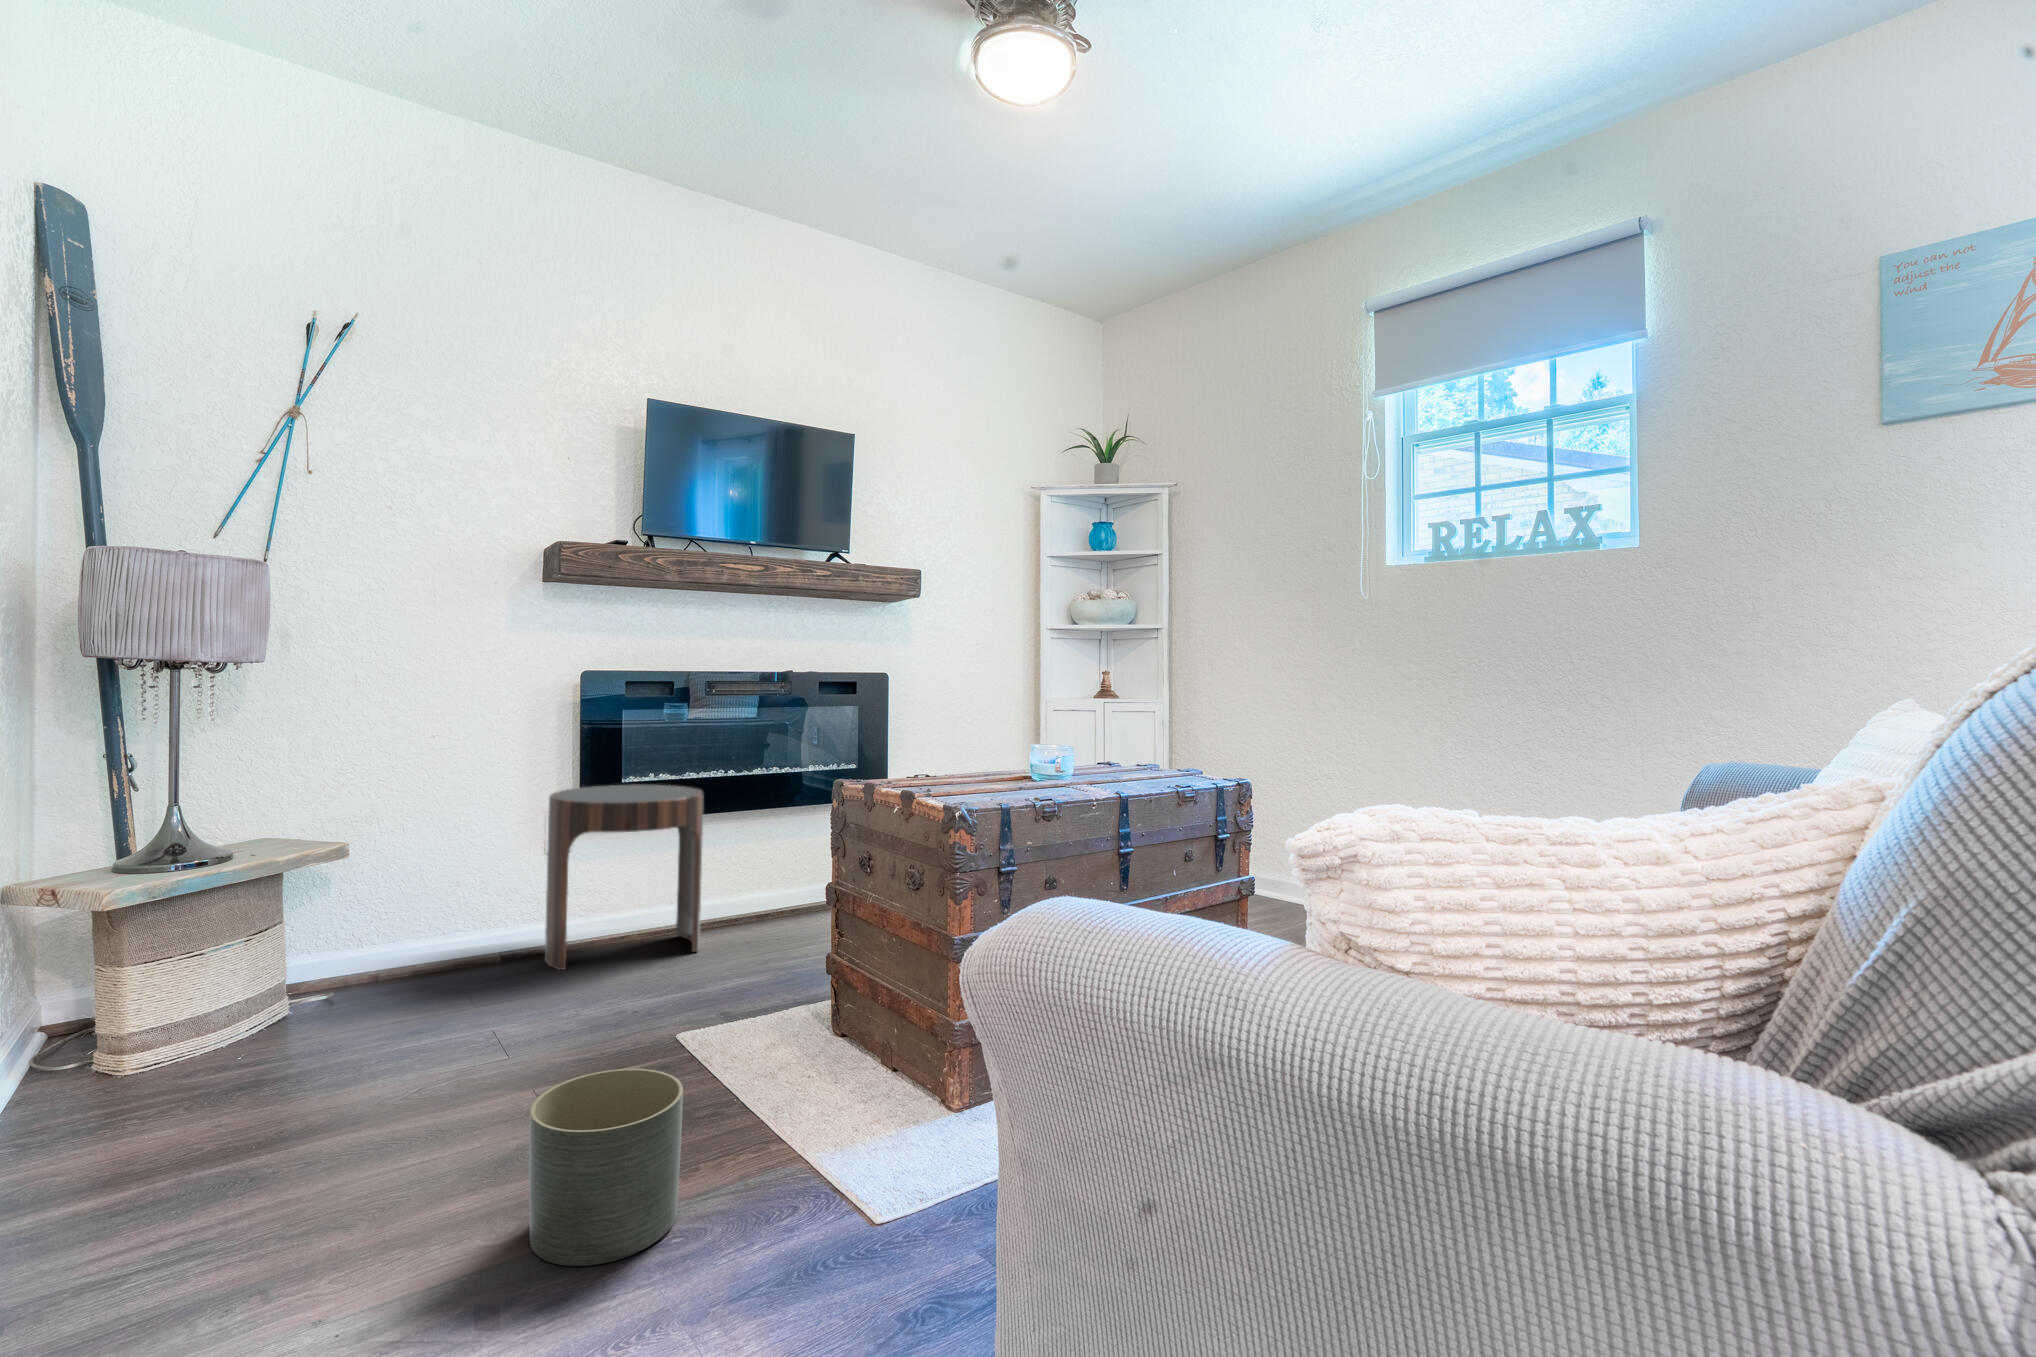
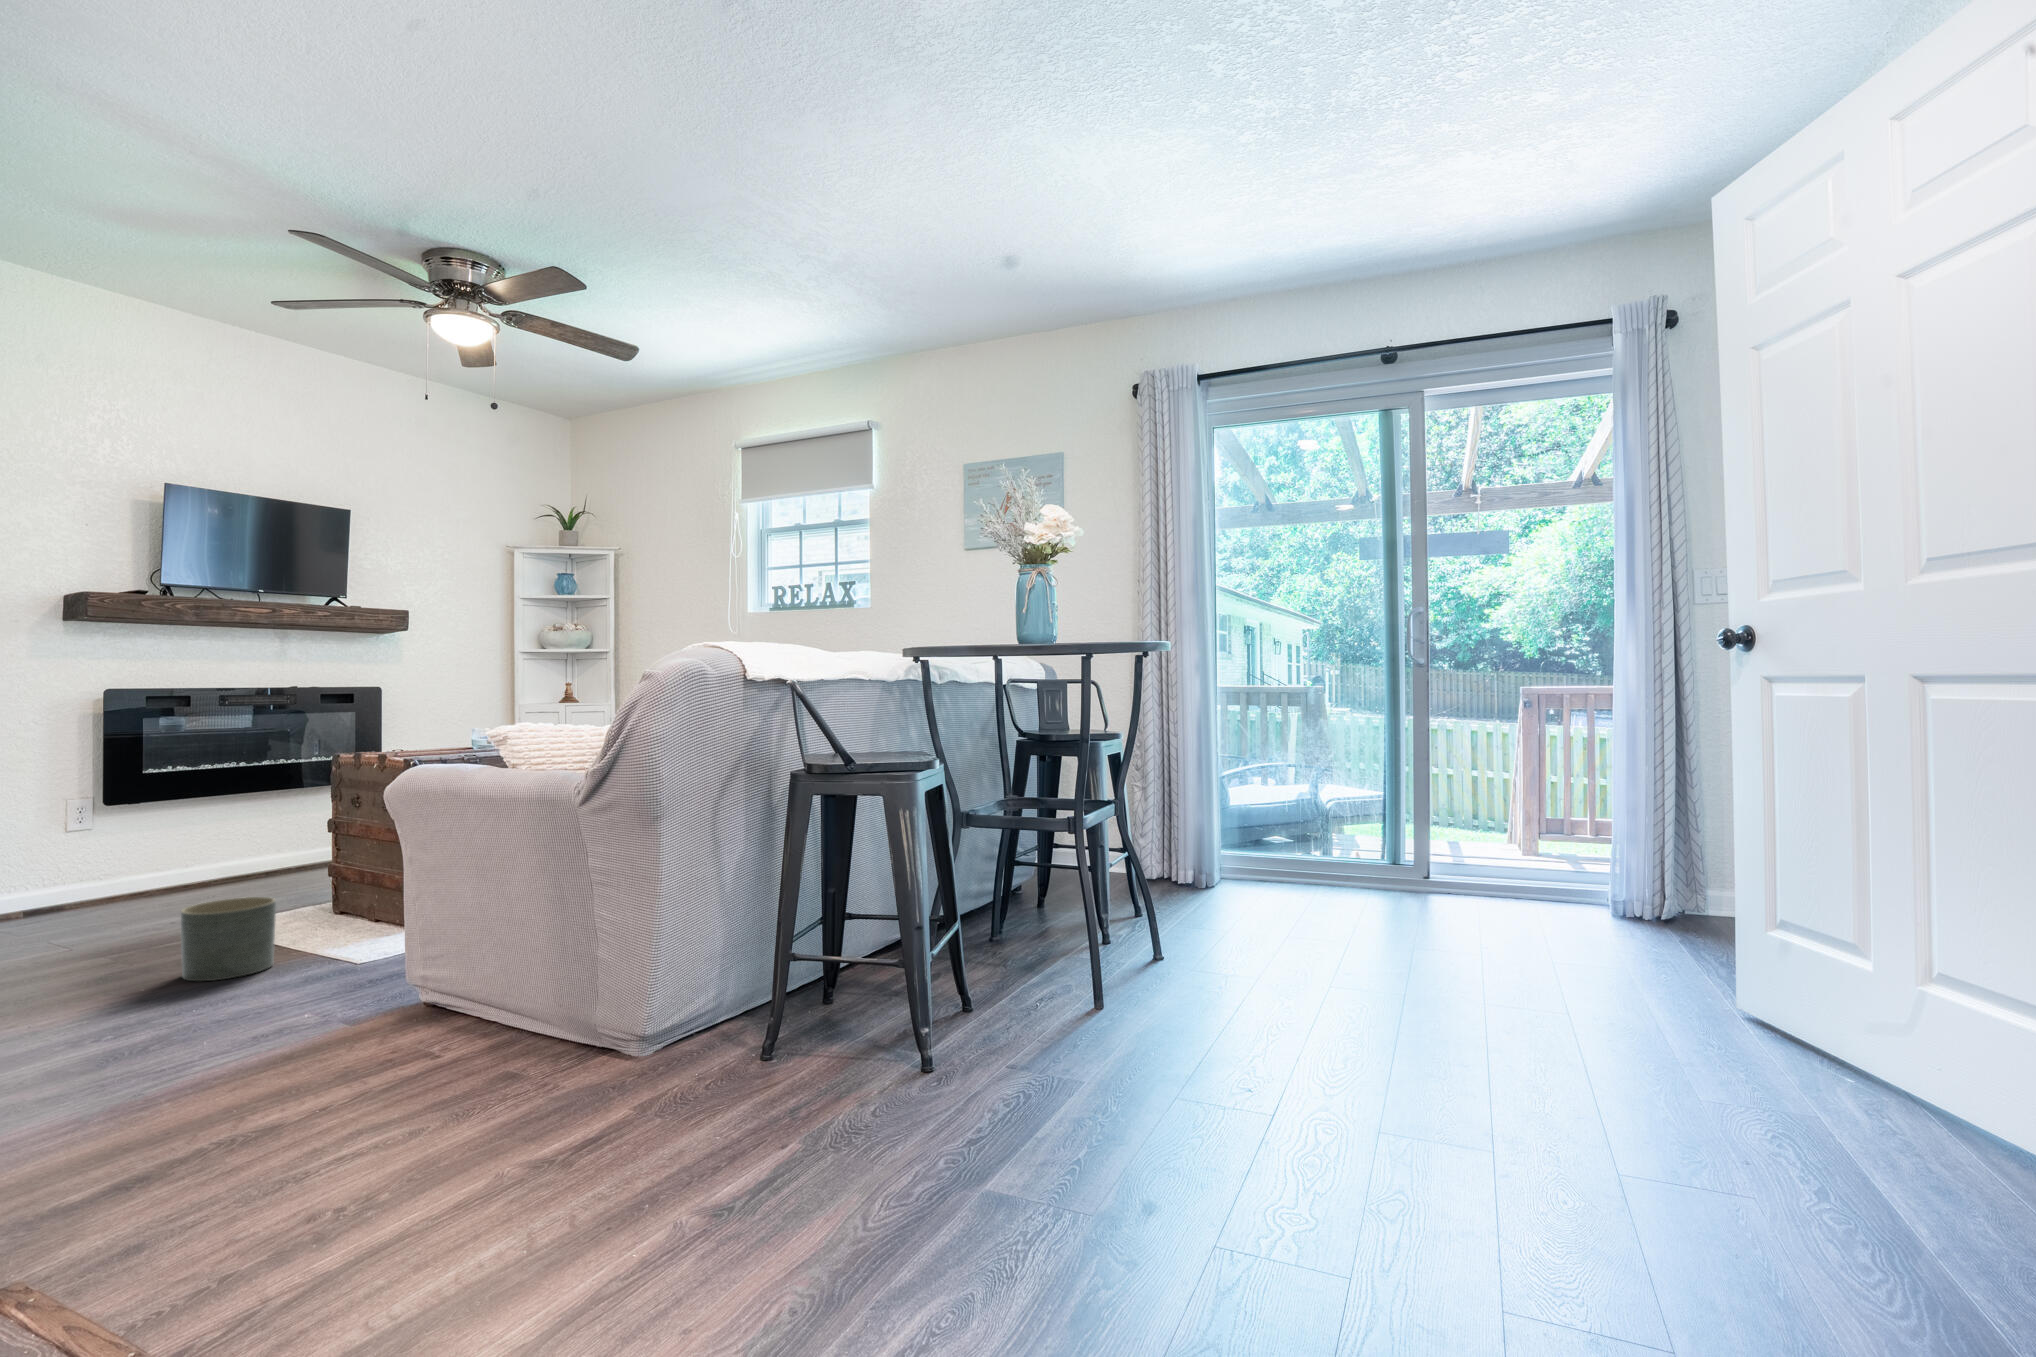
side table: present [545,785,703,970] -> none [77,776,224,914]

